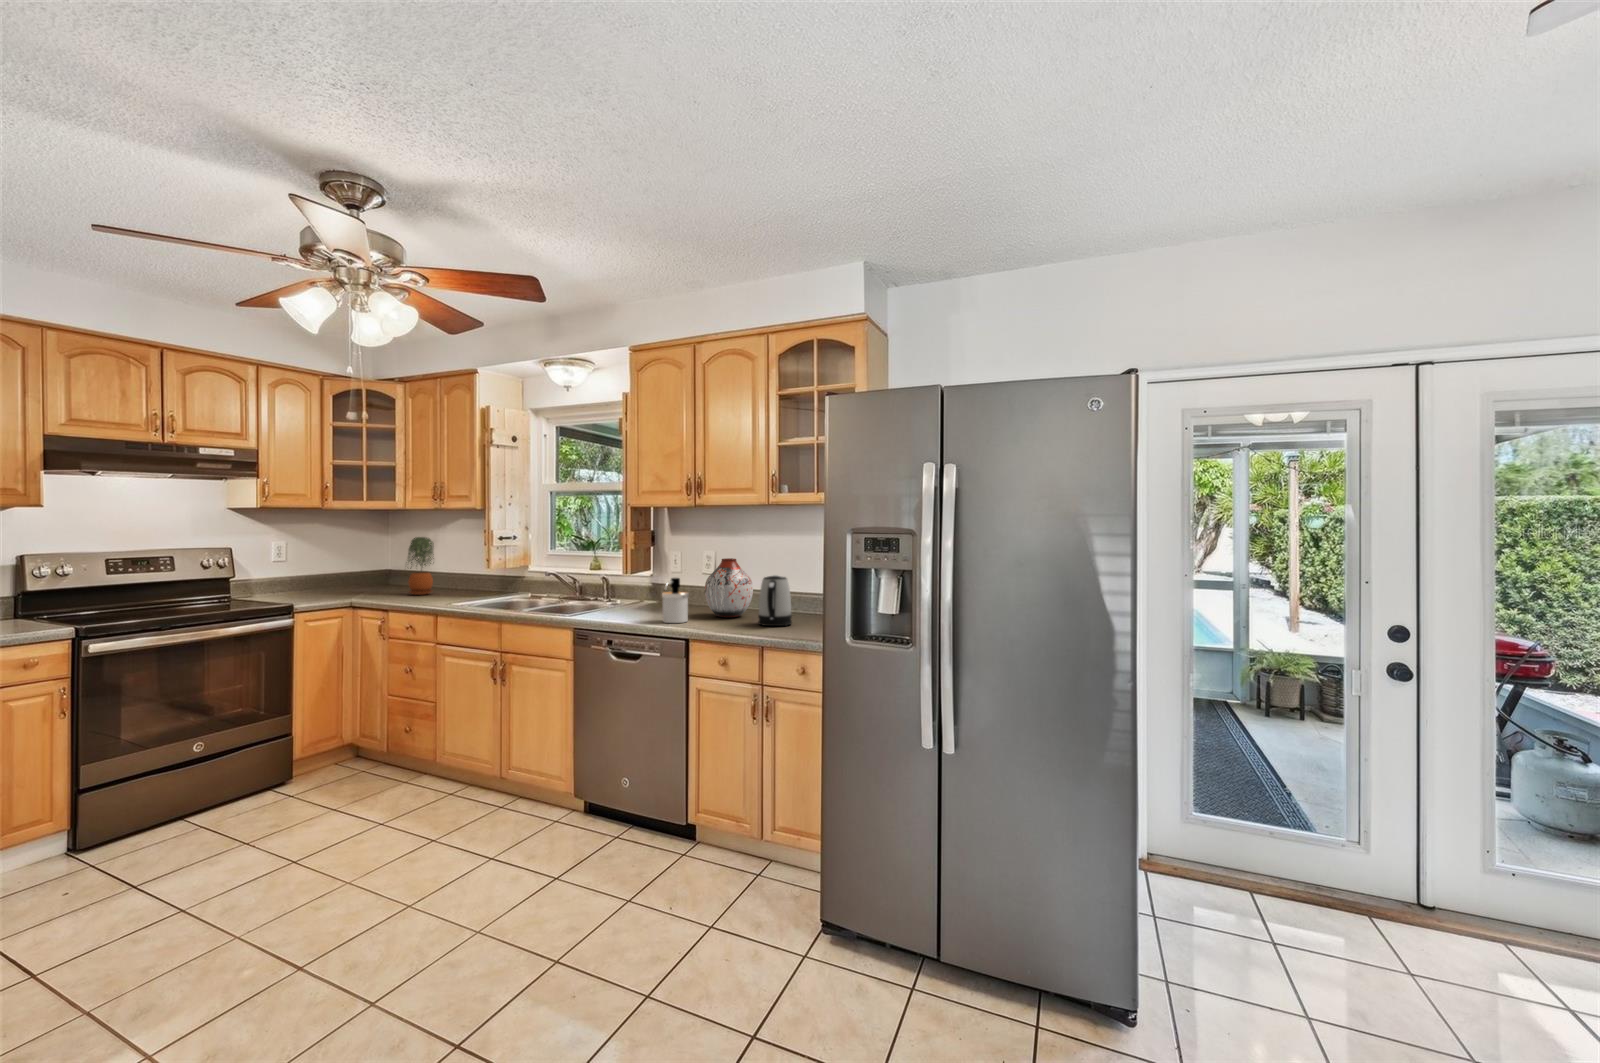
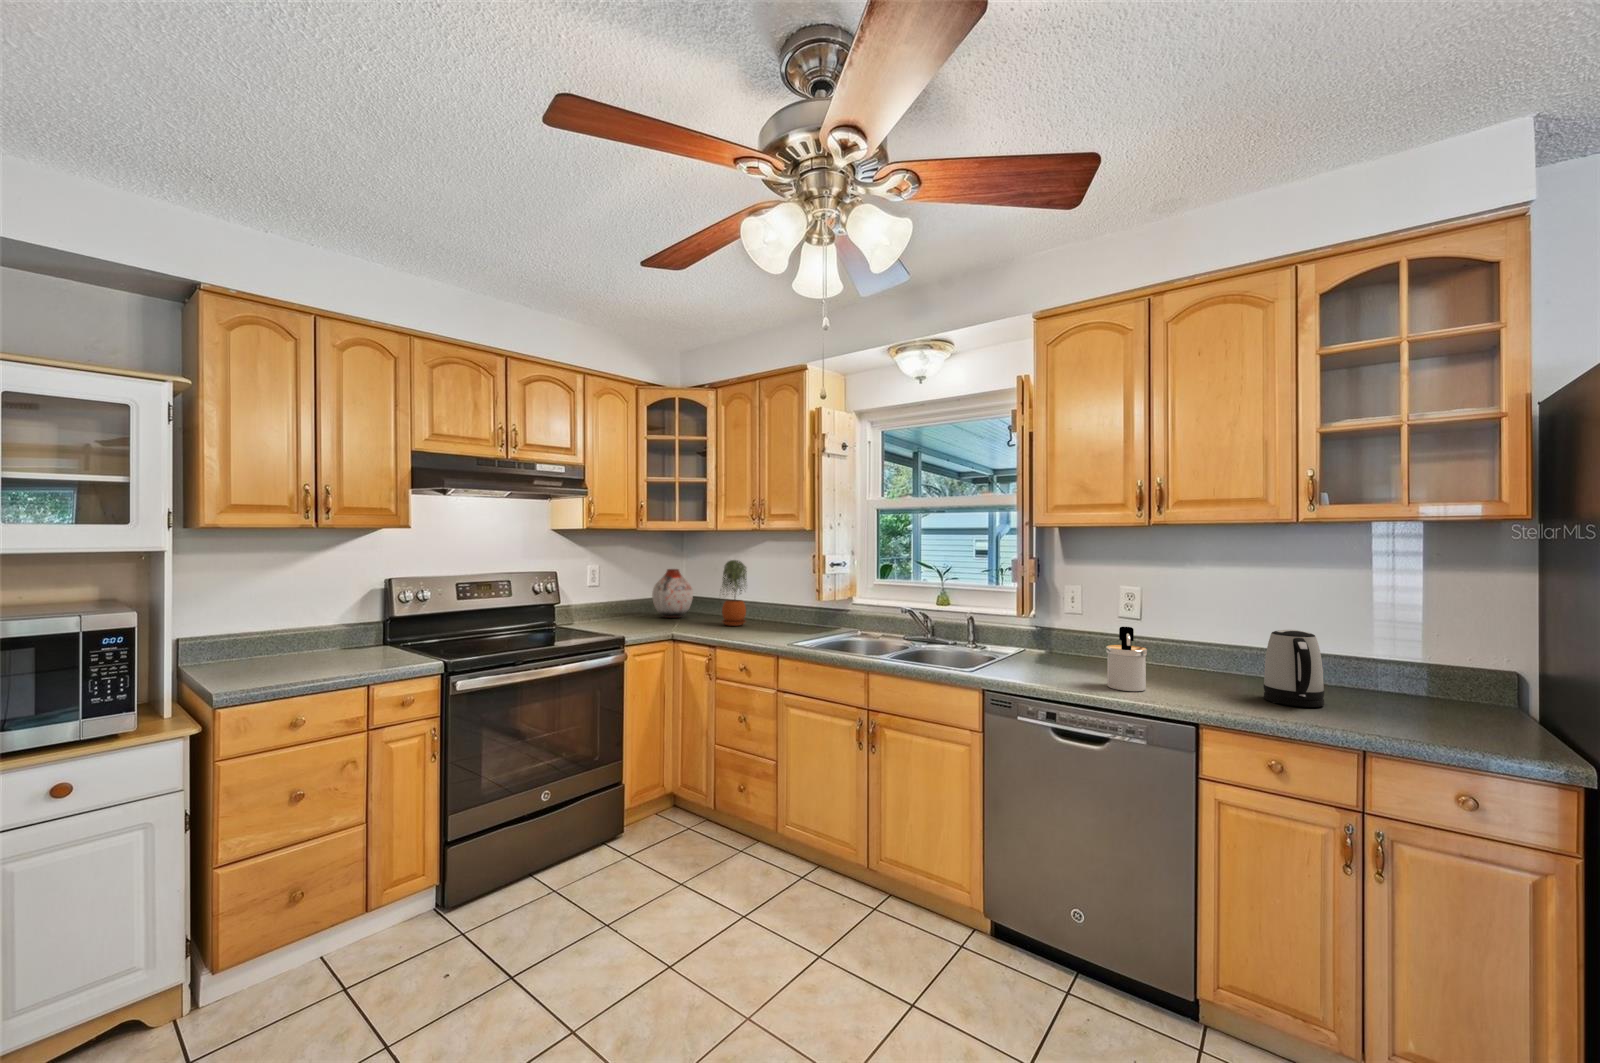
vase: present [705,558,753,618] -> present [652,569,693,618]

